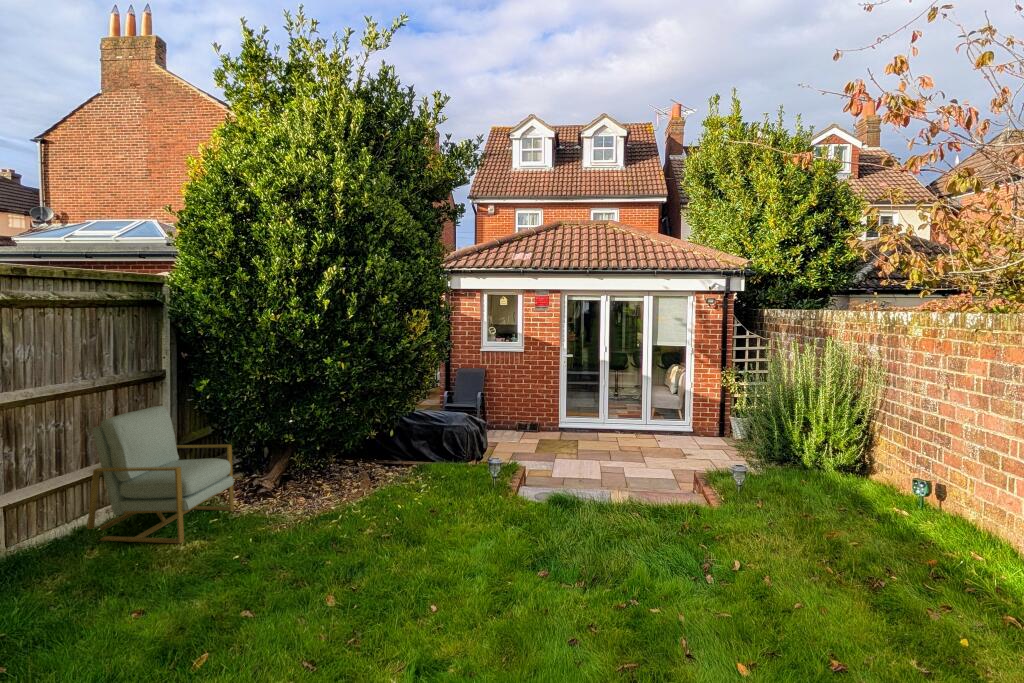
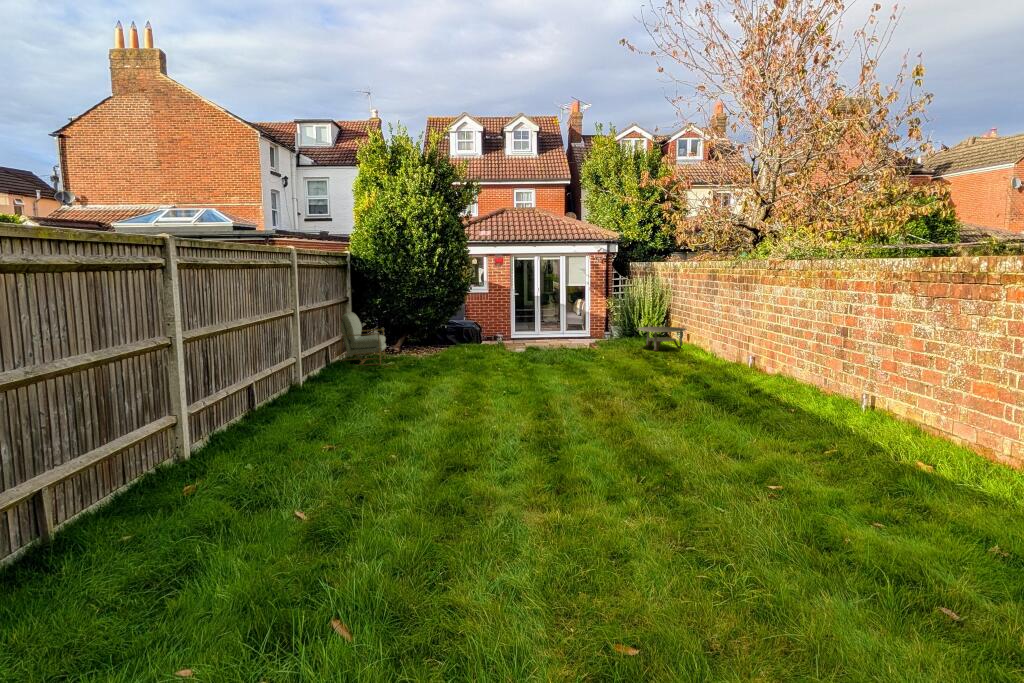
round table: none [815,459,954,538] -> present [638,326,686,351]

